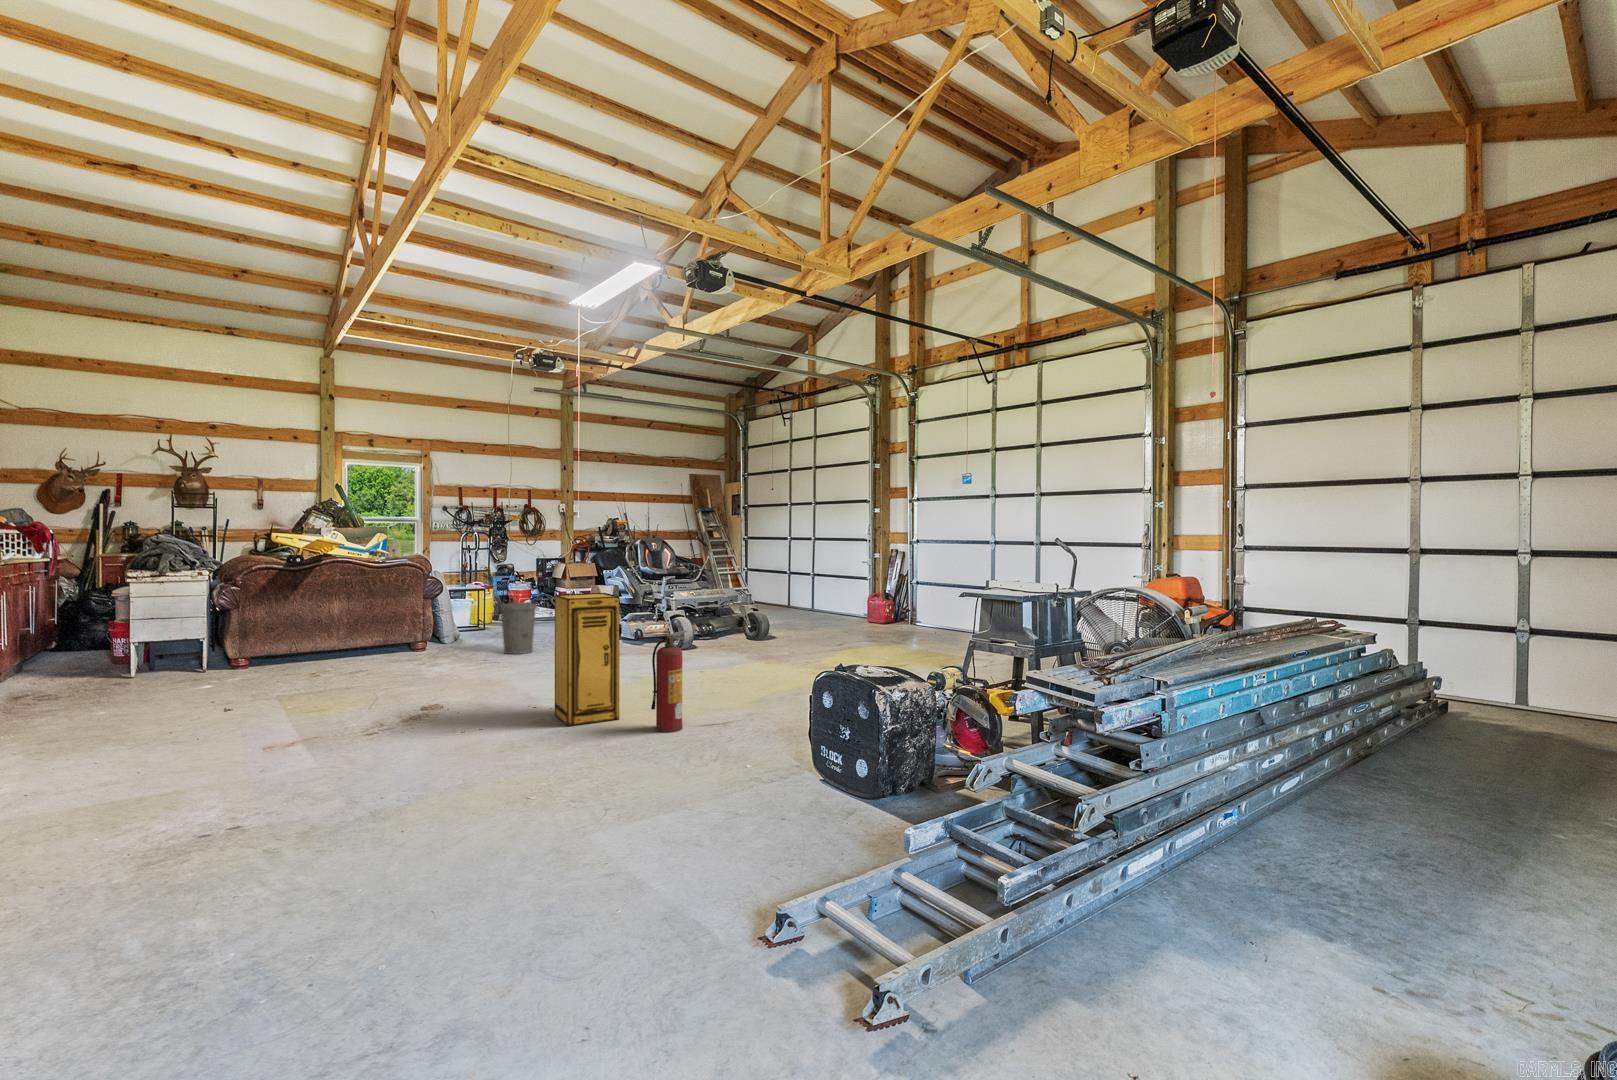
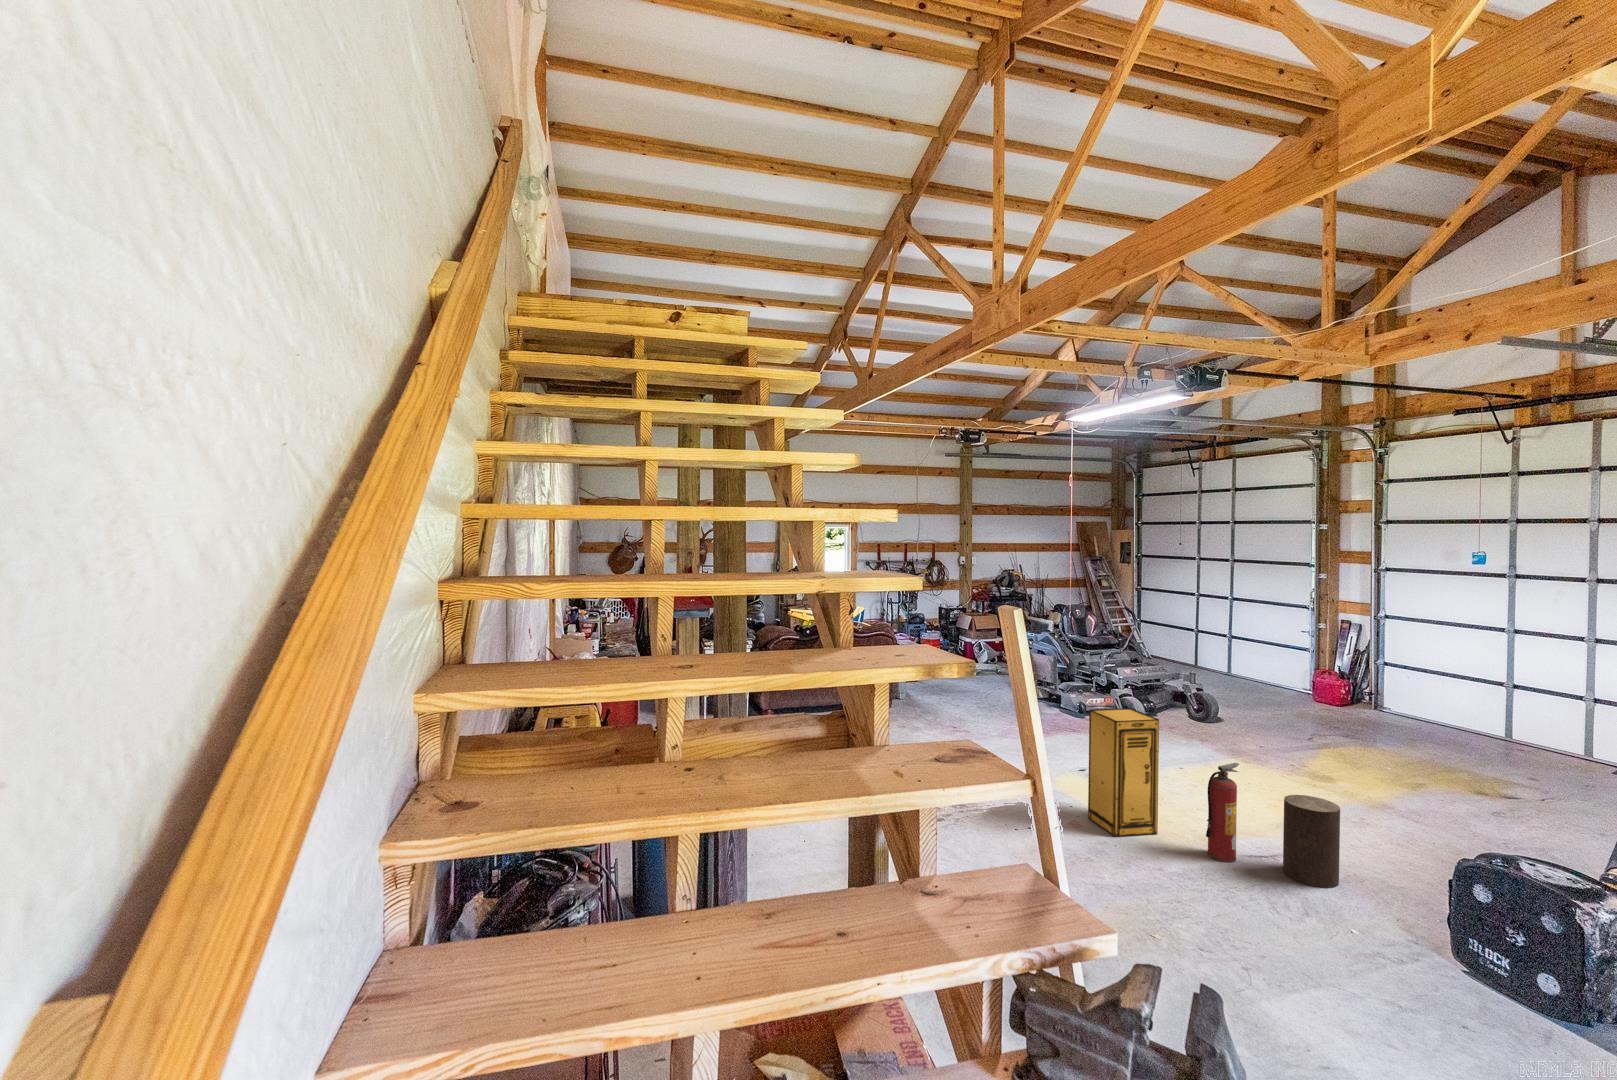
trash can: present [501,602,536,654] -> none [961,673,993,722]
stool: none [720,655,766,740] -> present [1283,795,1340,888]

